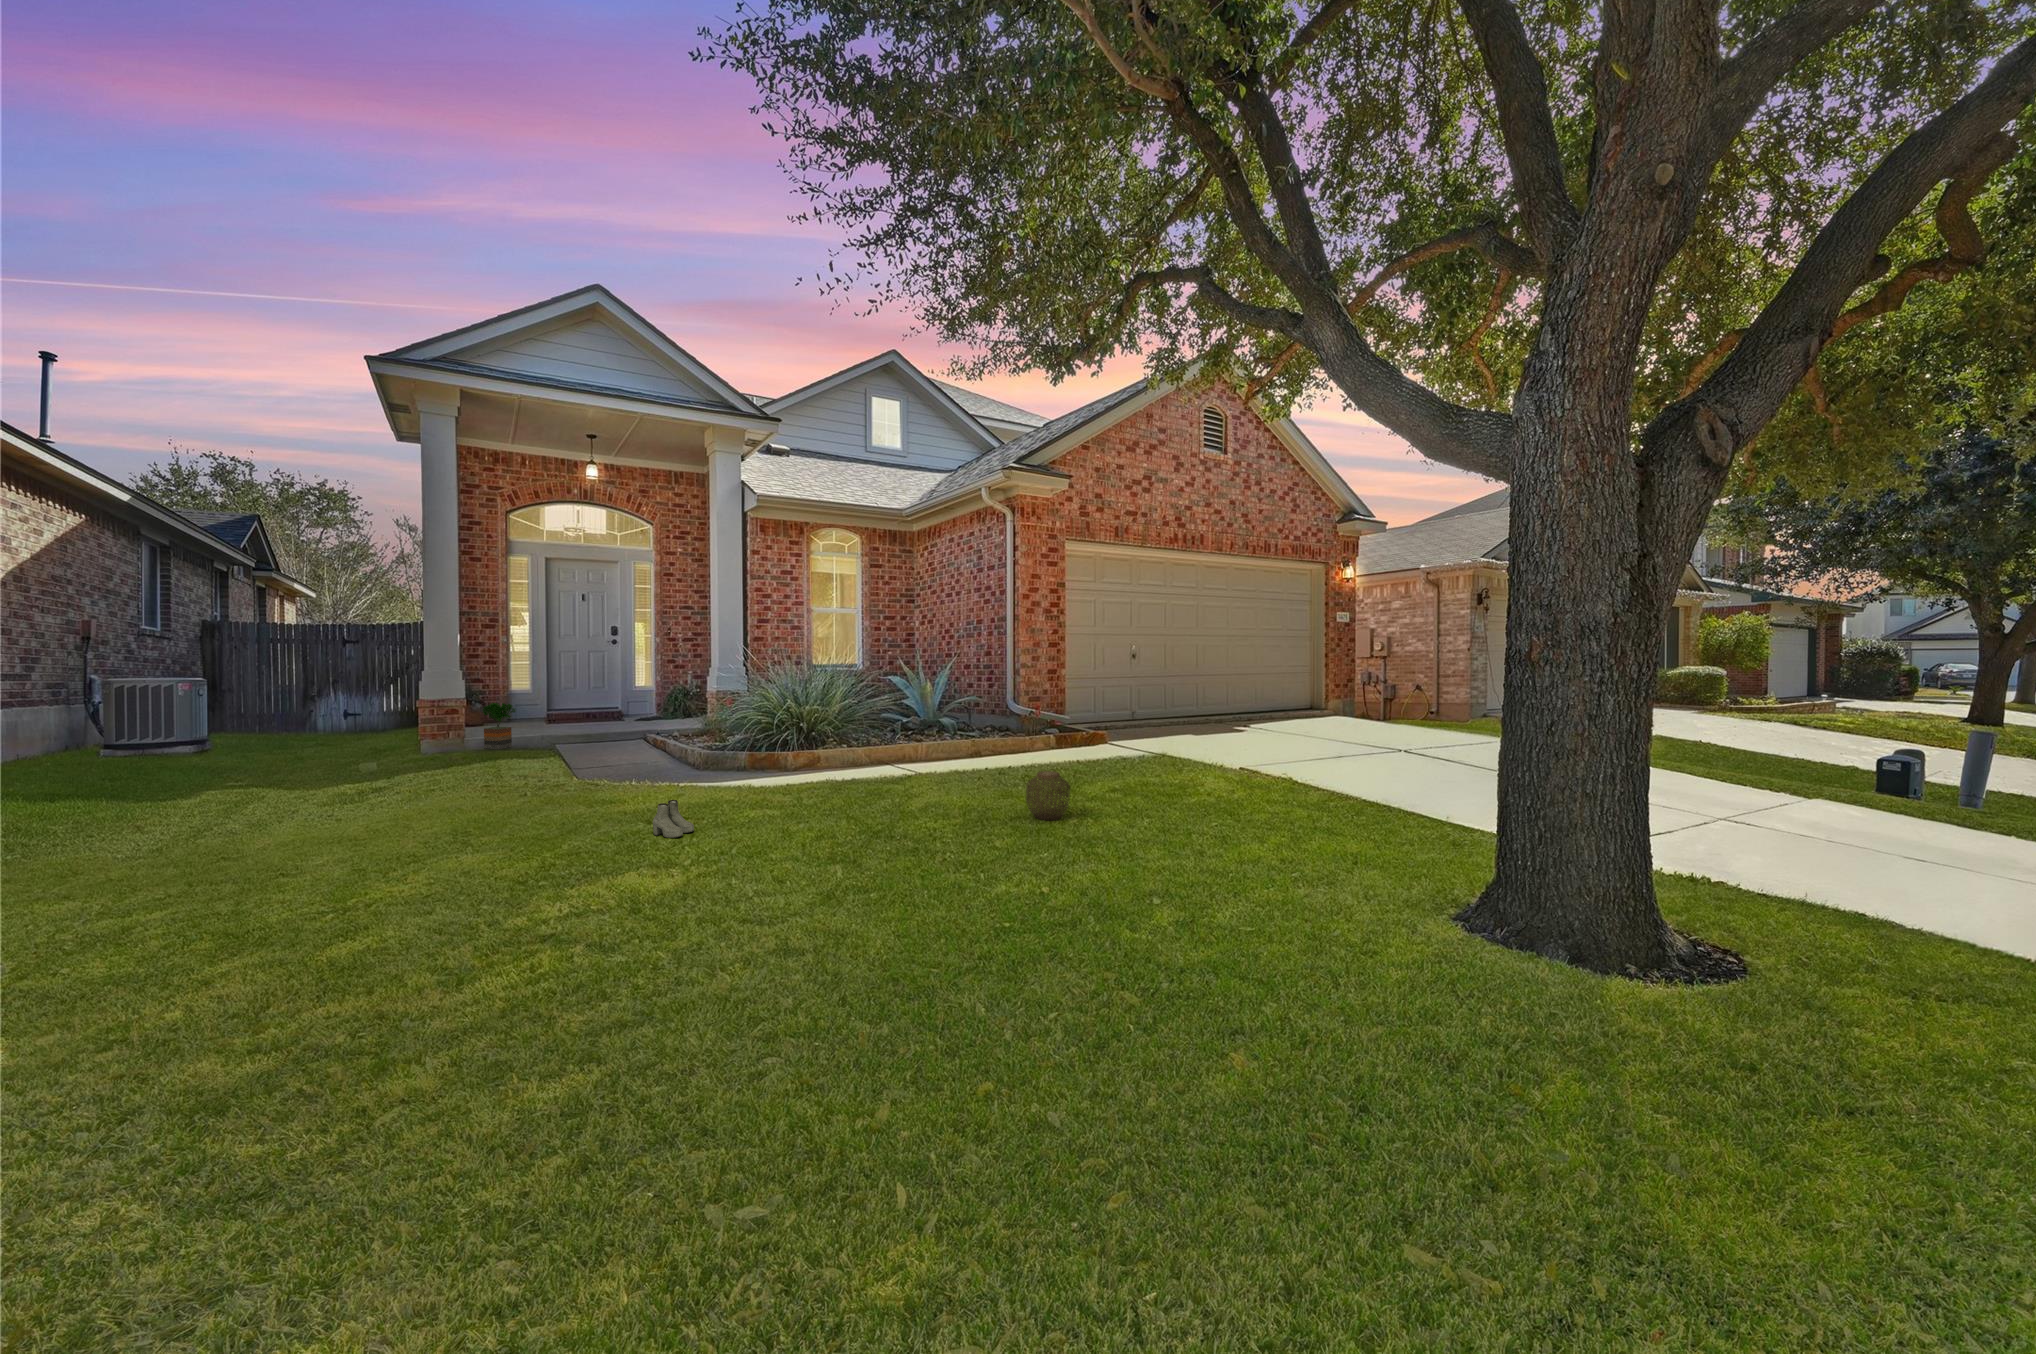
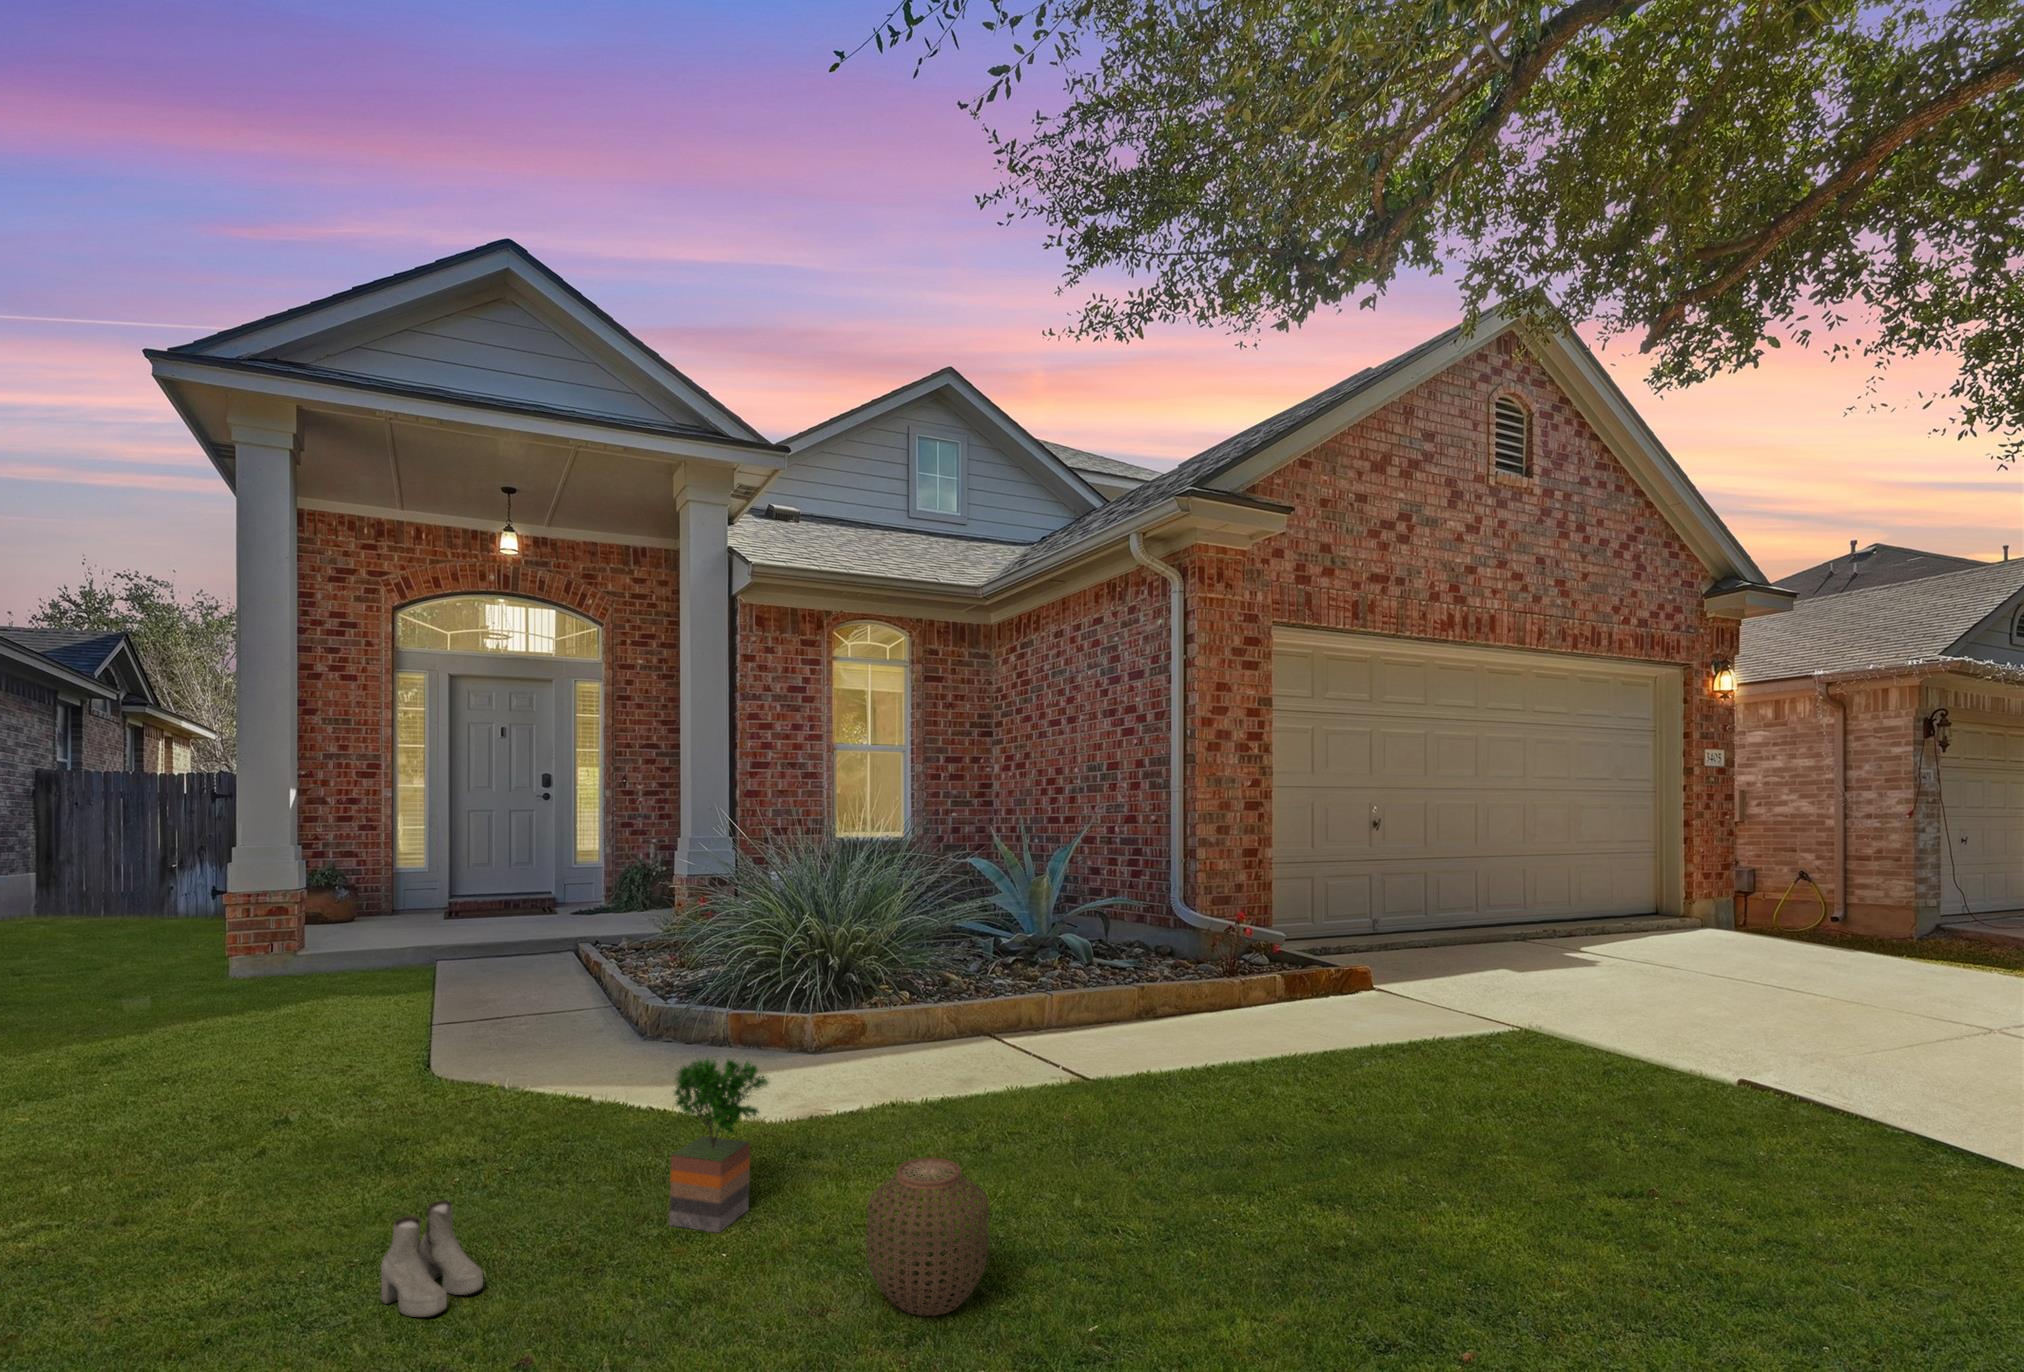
potted tree: present [483,703,516,749] -> present [669,1059,768,1233]
woven basket: present [1026,771,1070,820] -> present [866,1158,989,1316]

